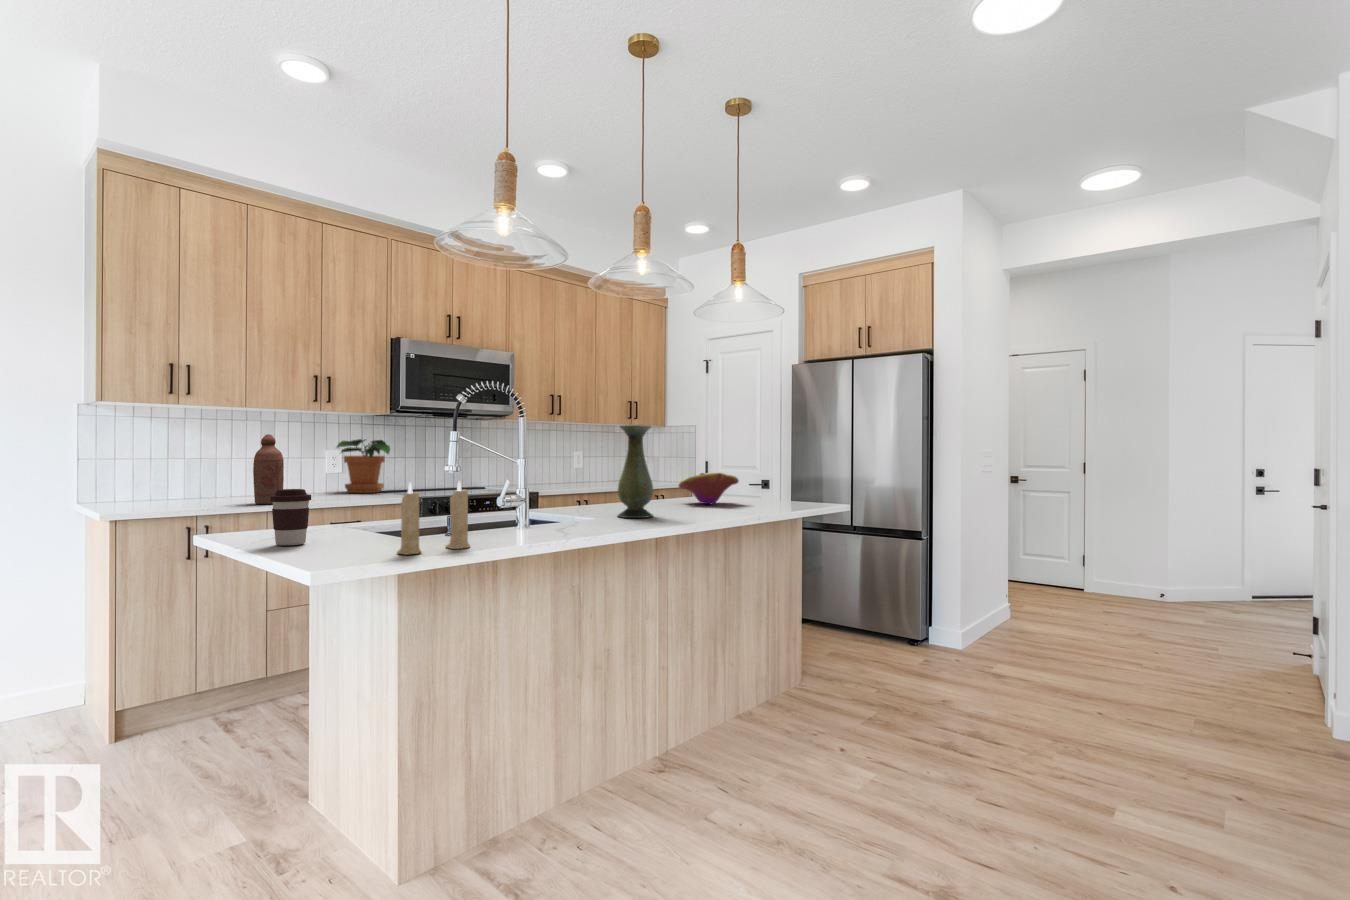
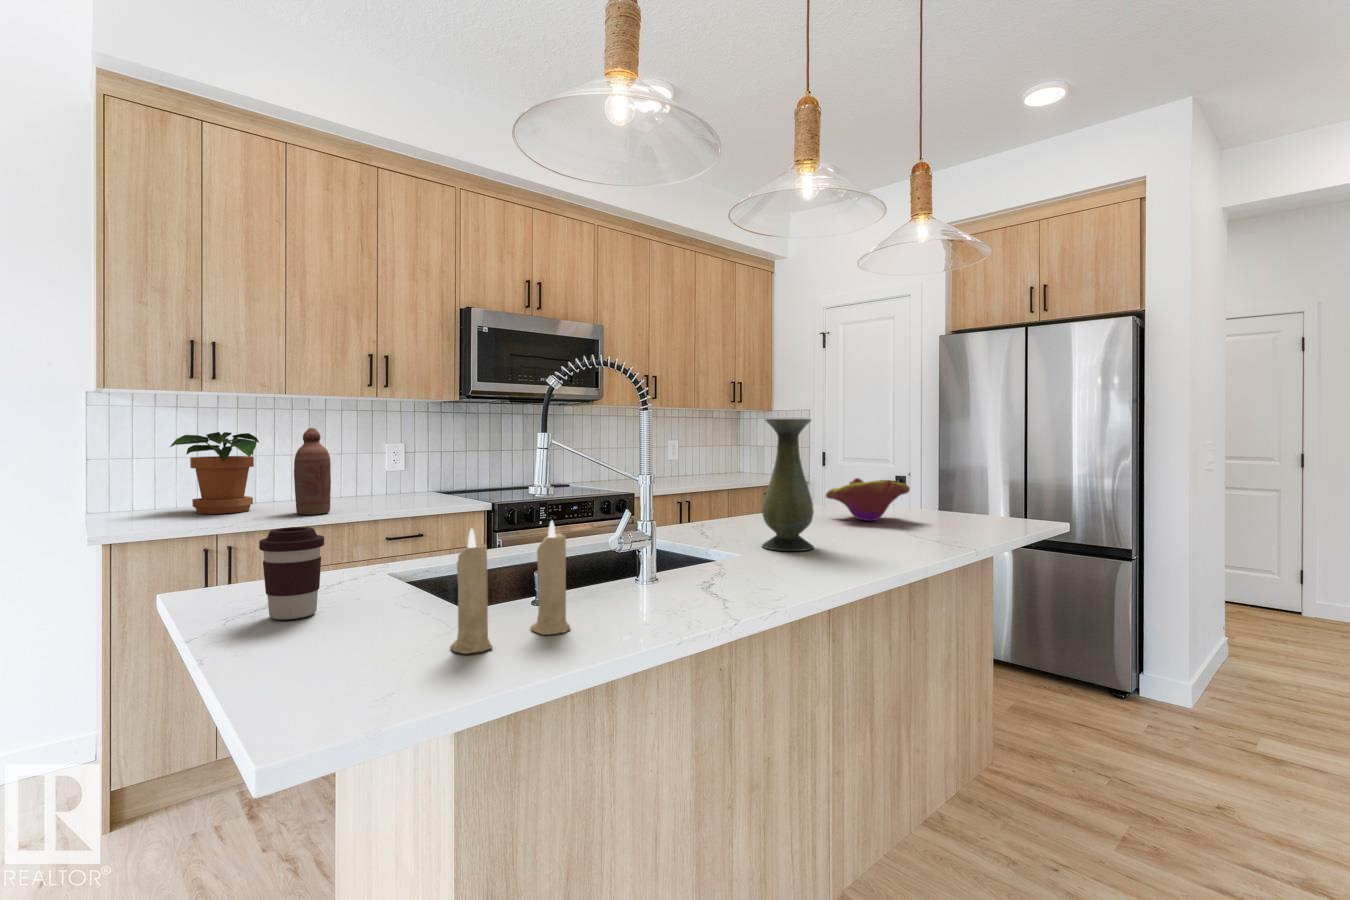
potted plant: present [337,439,390,493] -> present [170,432,259,514]

